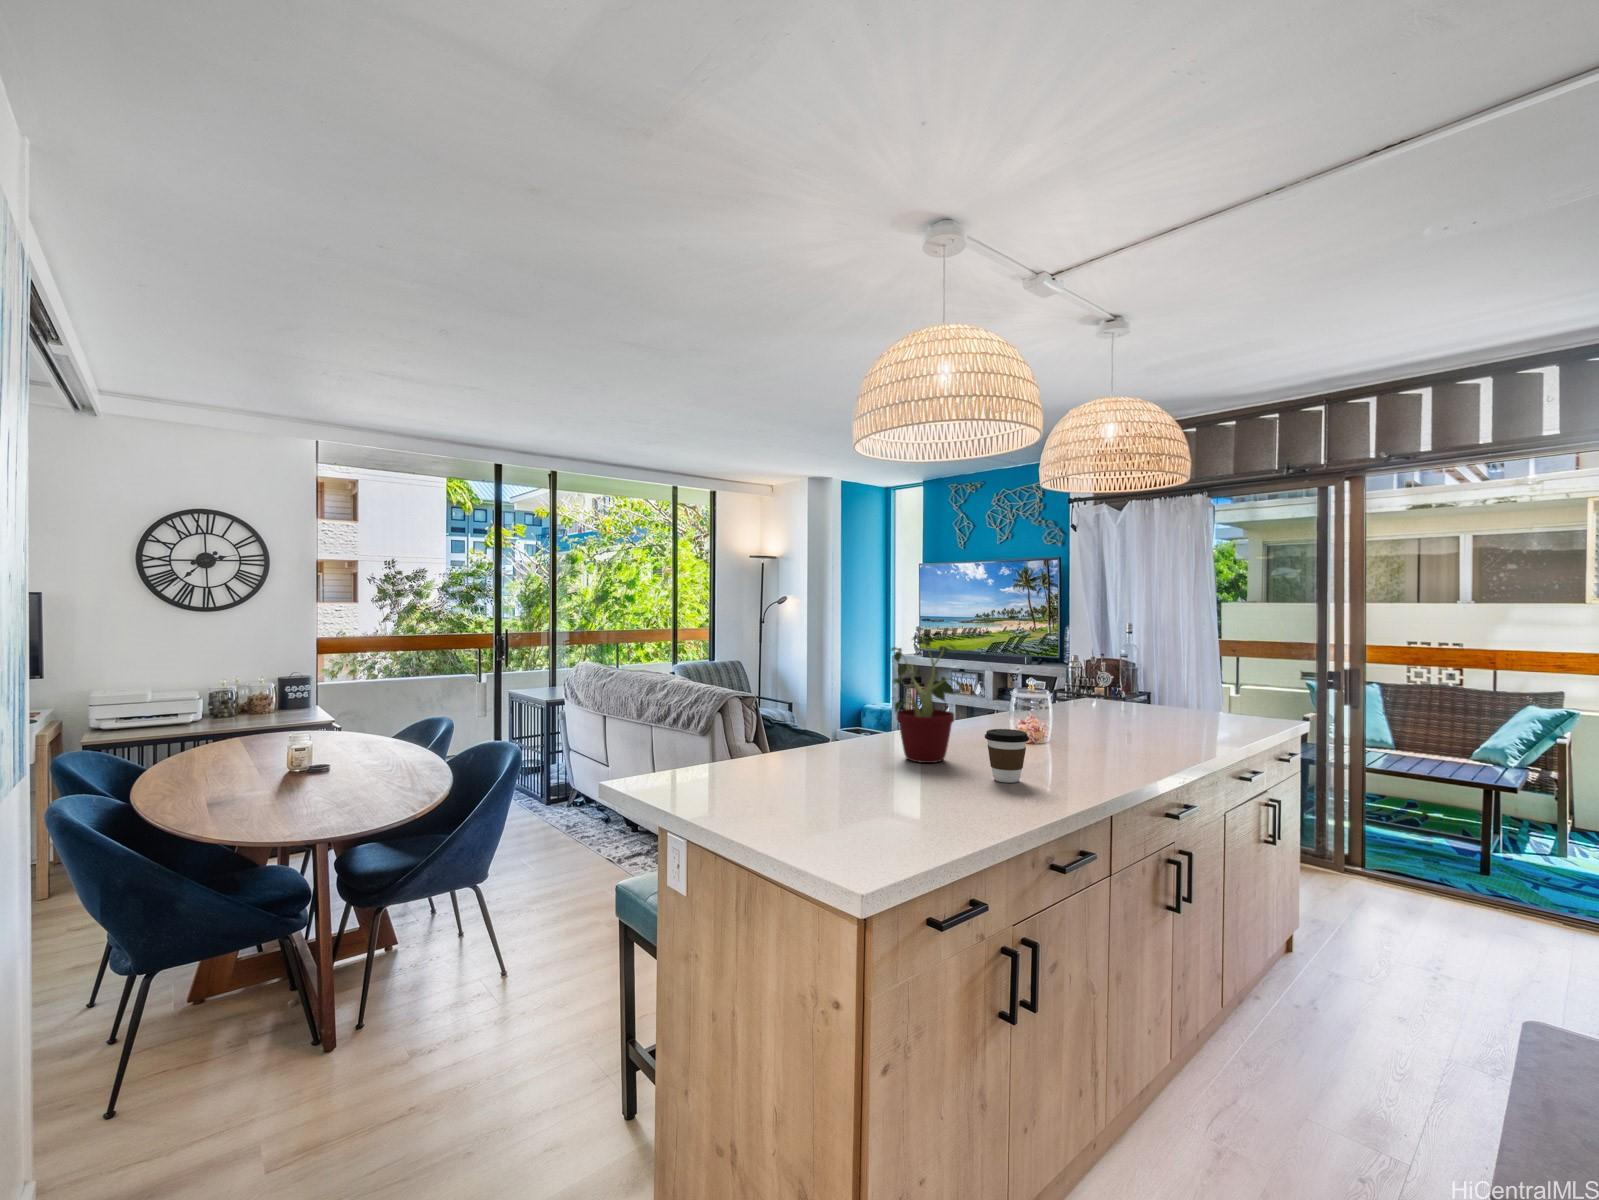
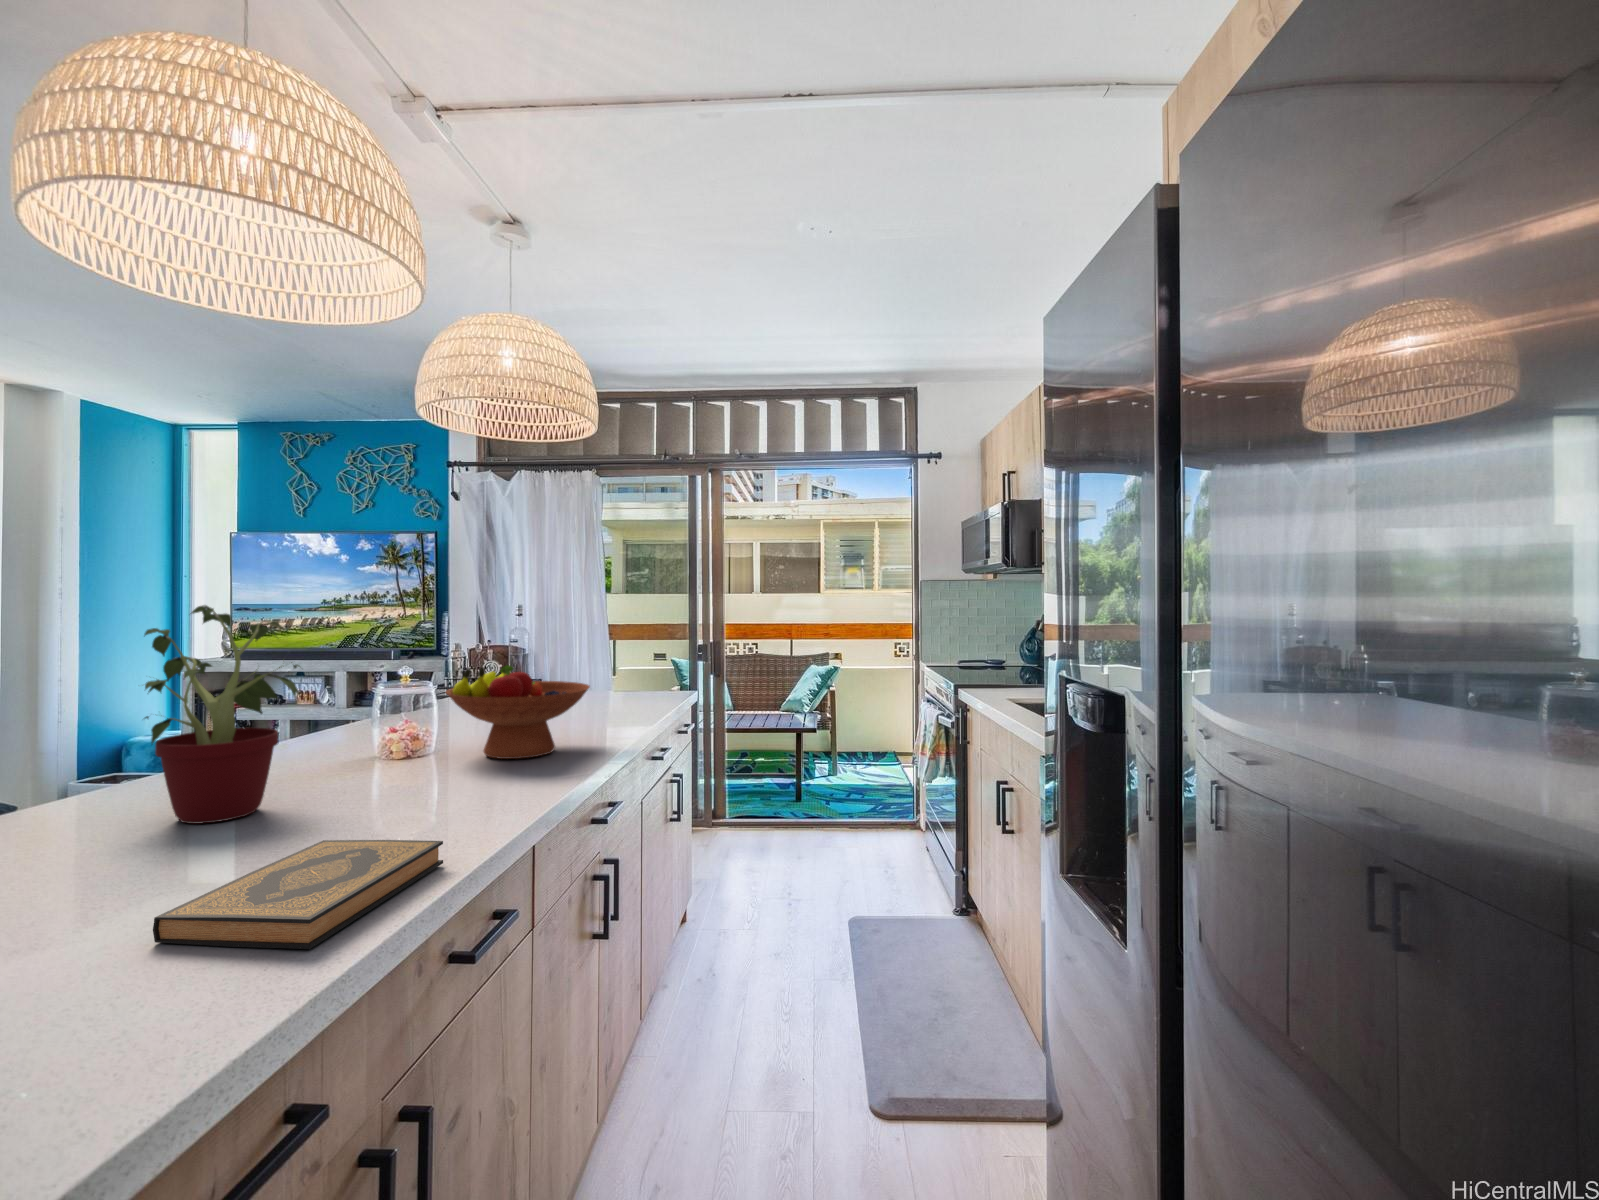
fruit bowl: none [1055,682,1170,756] -> present [446,665,590,759]
coffee cup: present [985,729,1029,783] -> none [335,744,413,830]
hardback book: none [906,781,1044,830] -> present [153,840,443,949]

